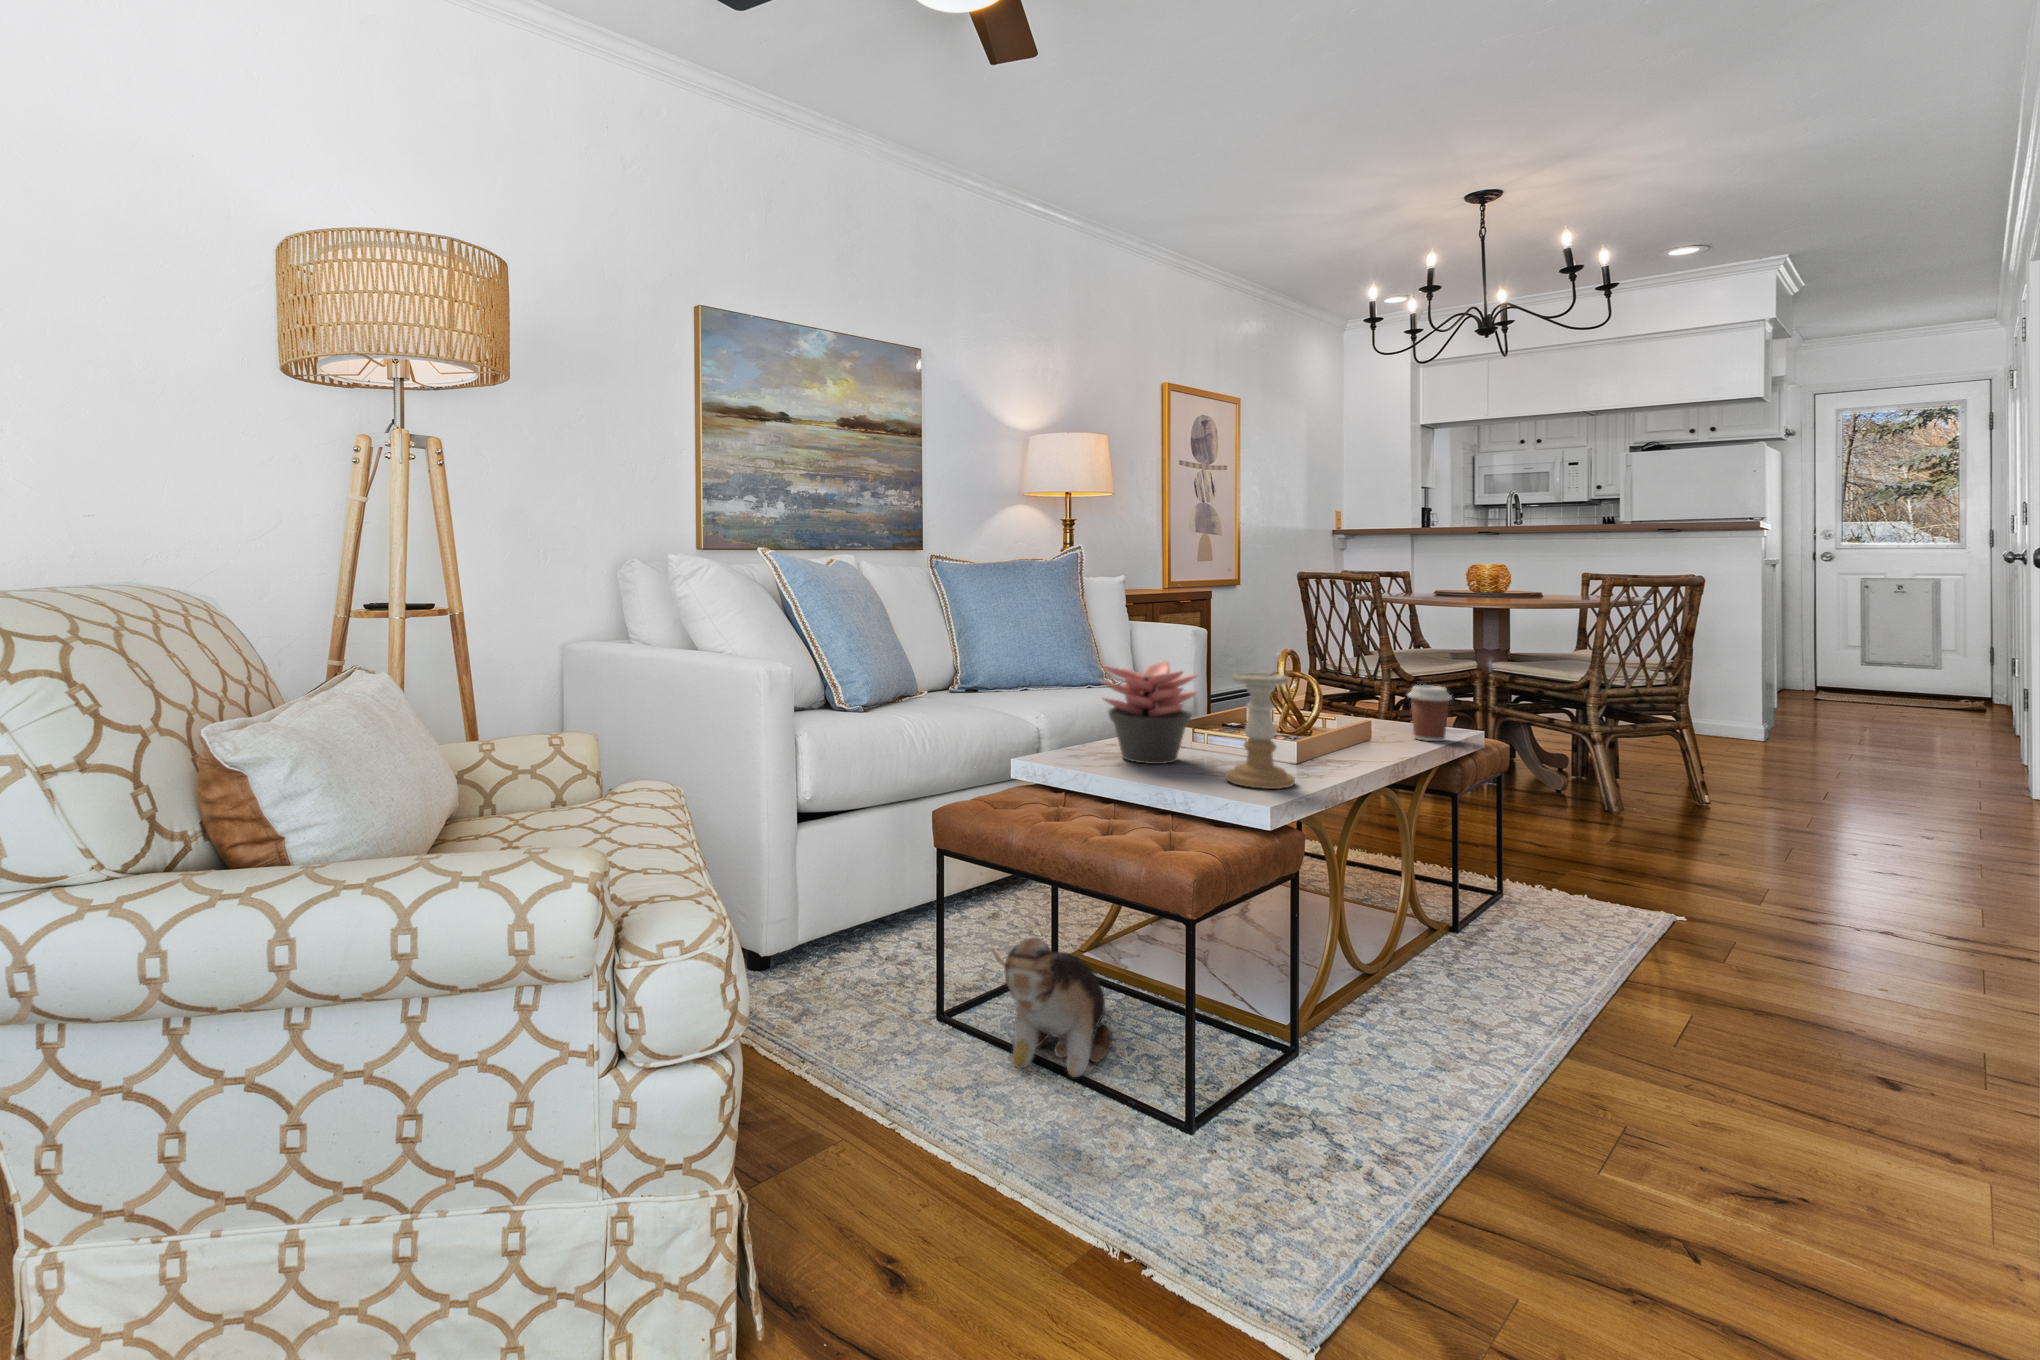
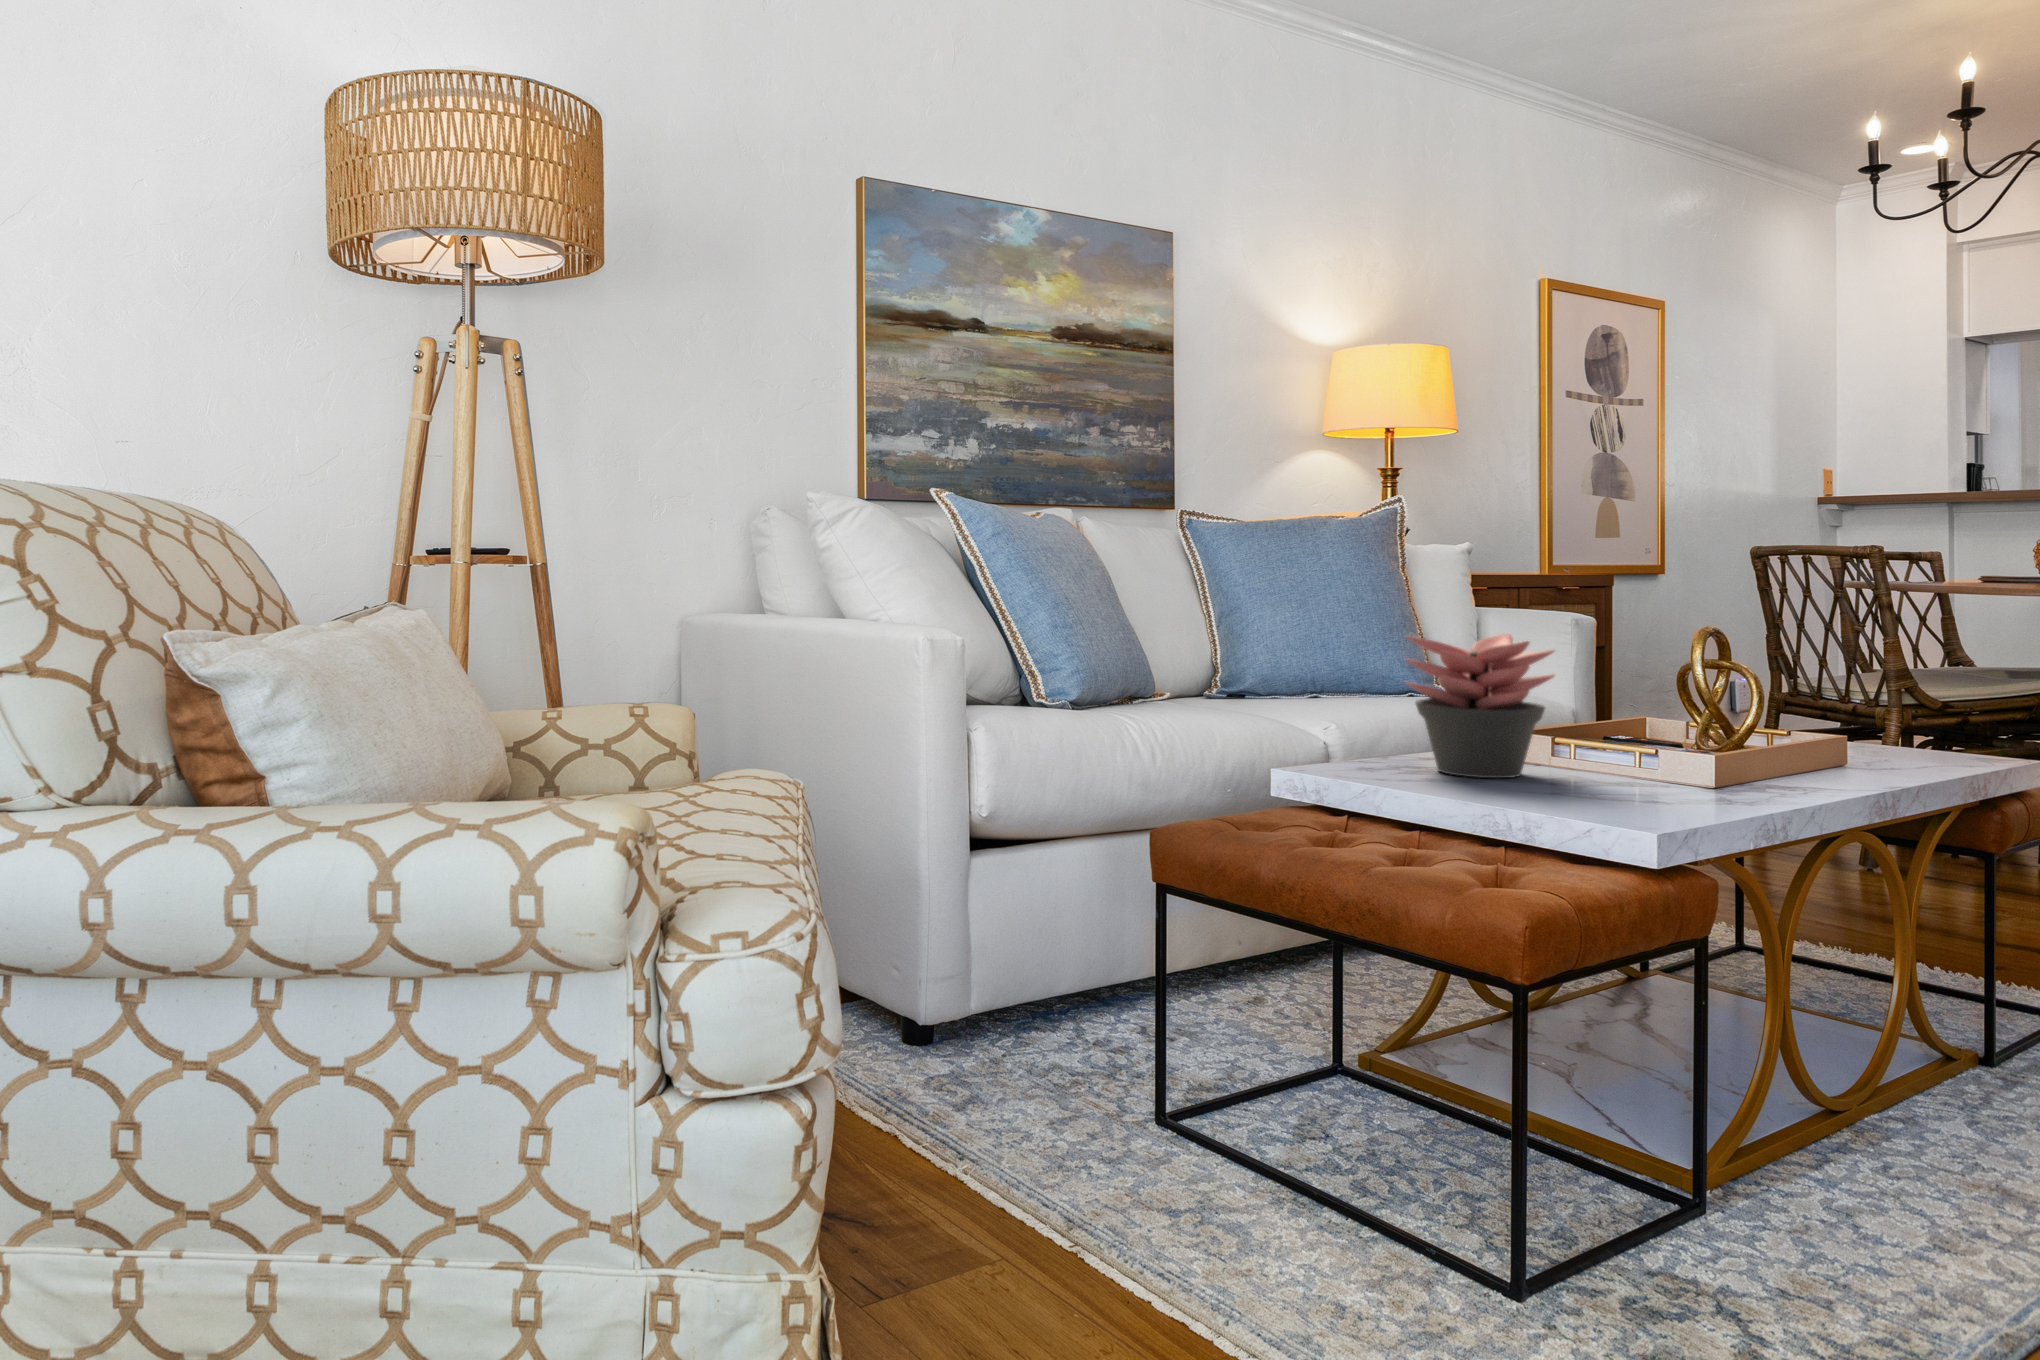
candle holder: present [1226,673,1295,789] -> none [1590,640,1701,809]
coffee cup: present [1408,685,1452,741] -> none [1910,683,1987,767]
plush toy: present [992,937,1112,1077] -> none [1218,1002,1407,1209]

